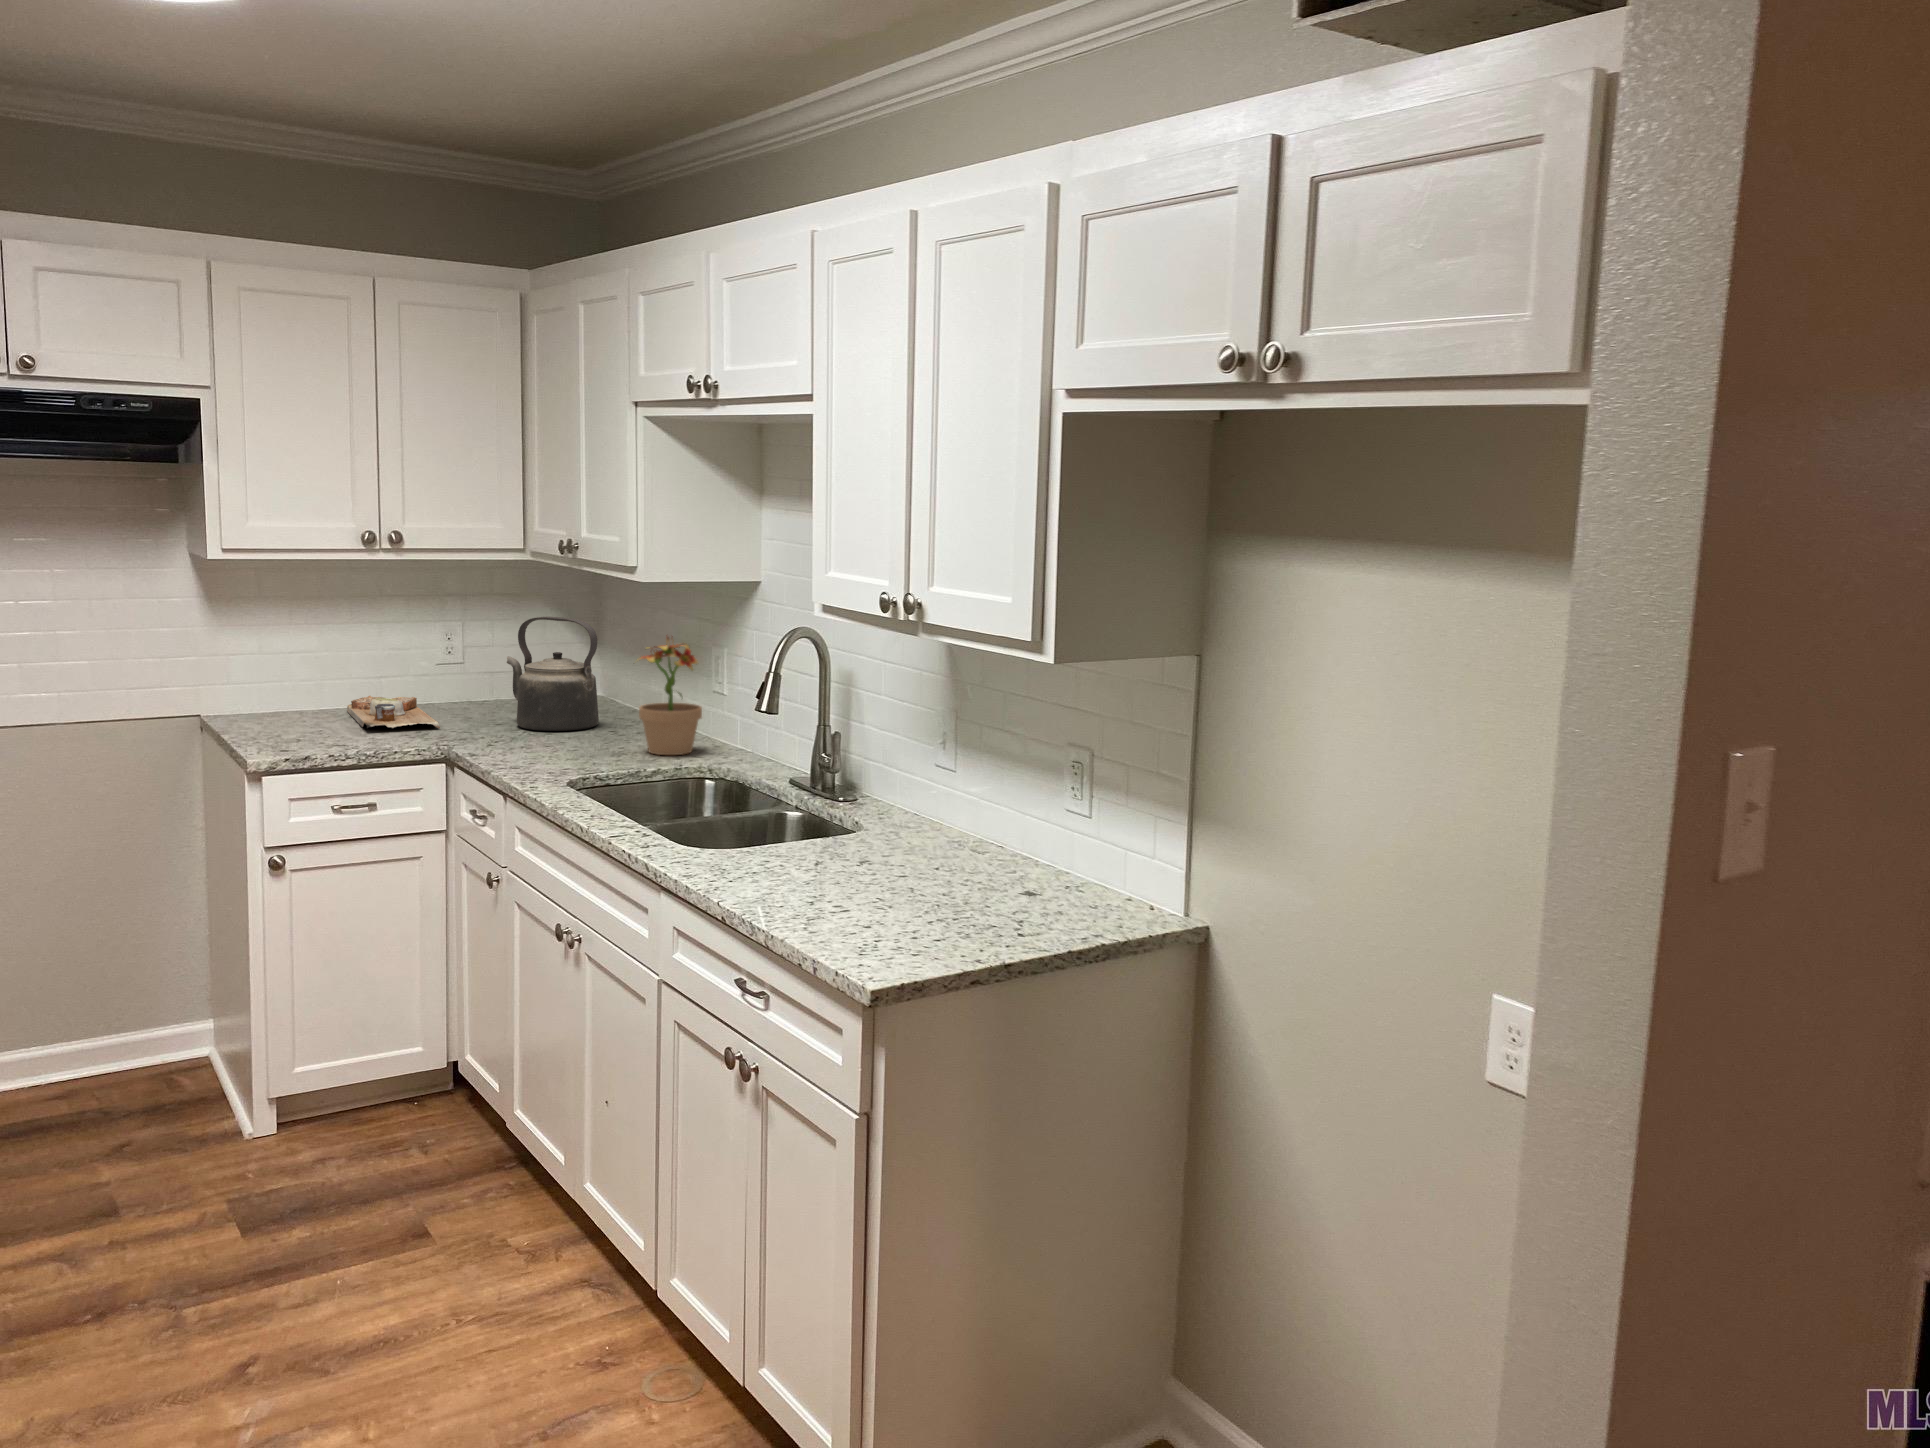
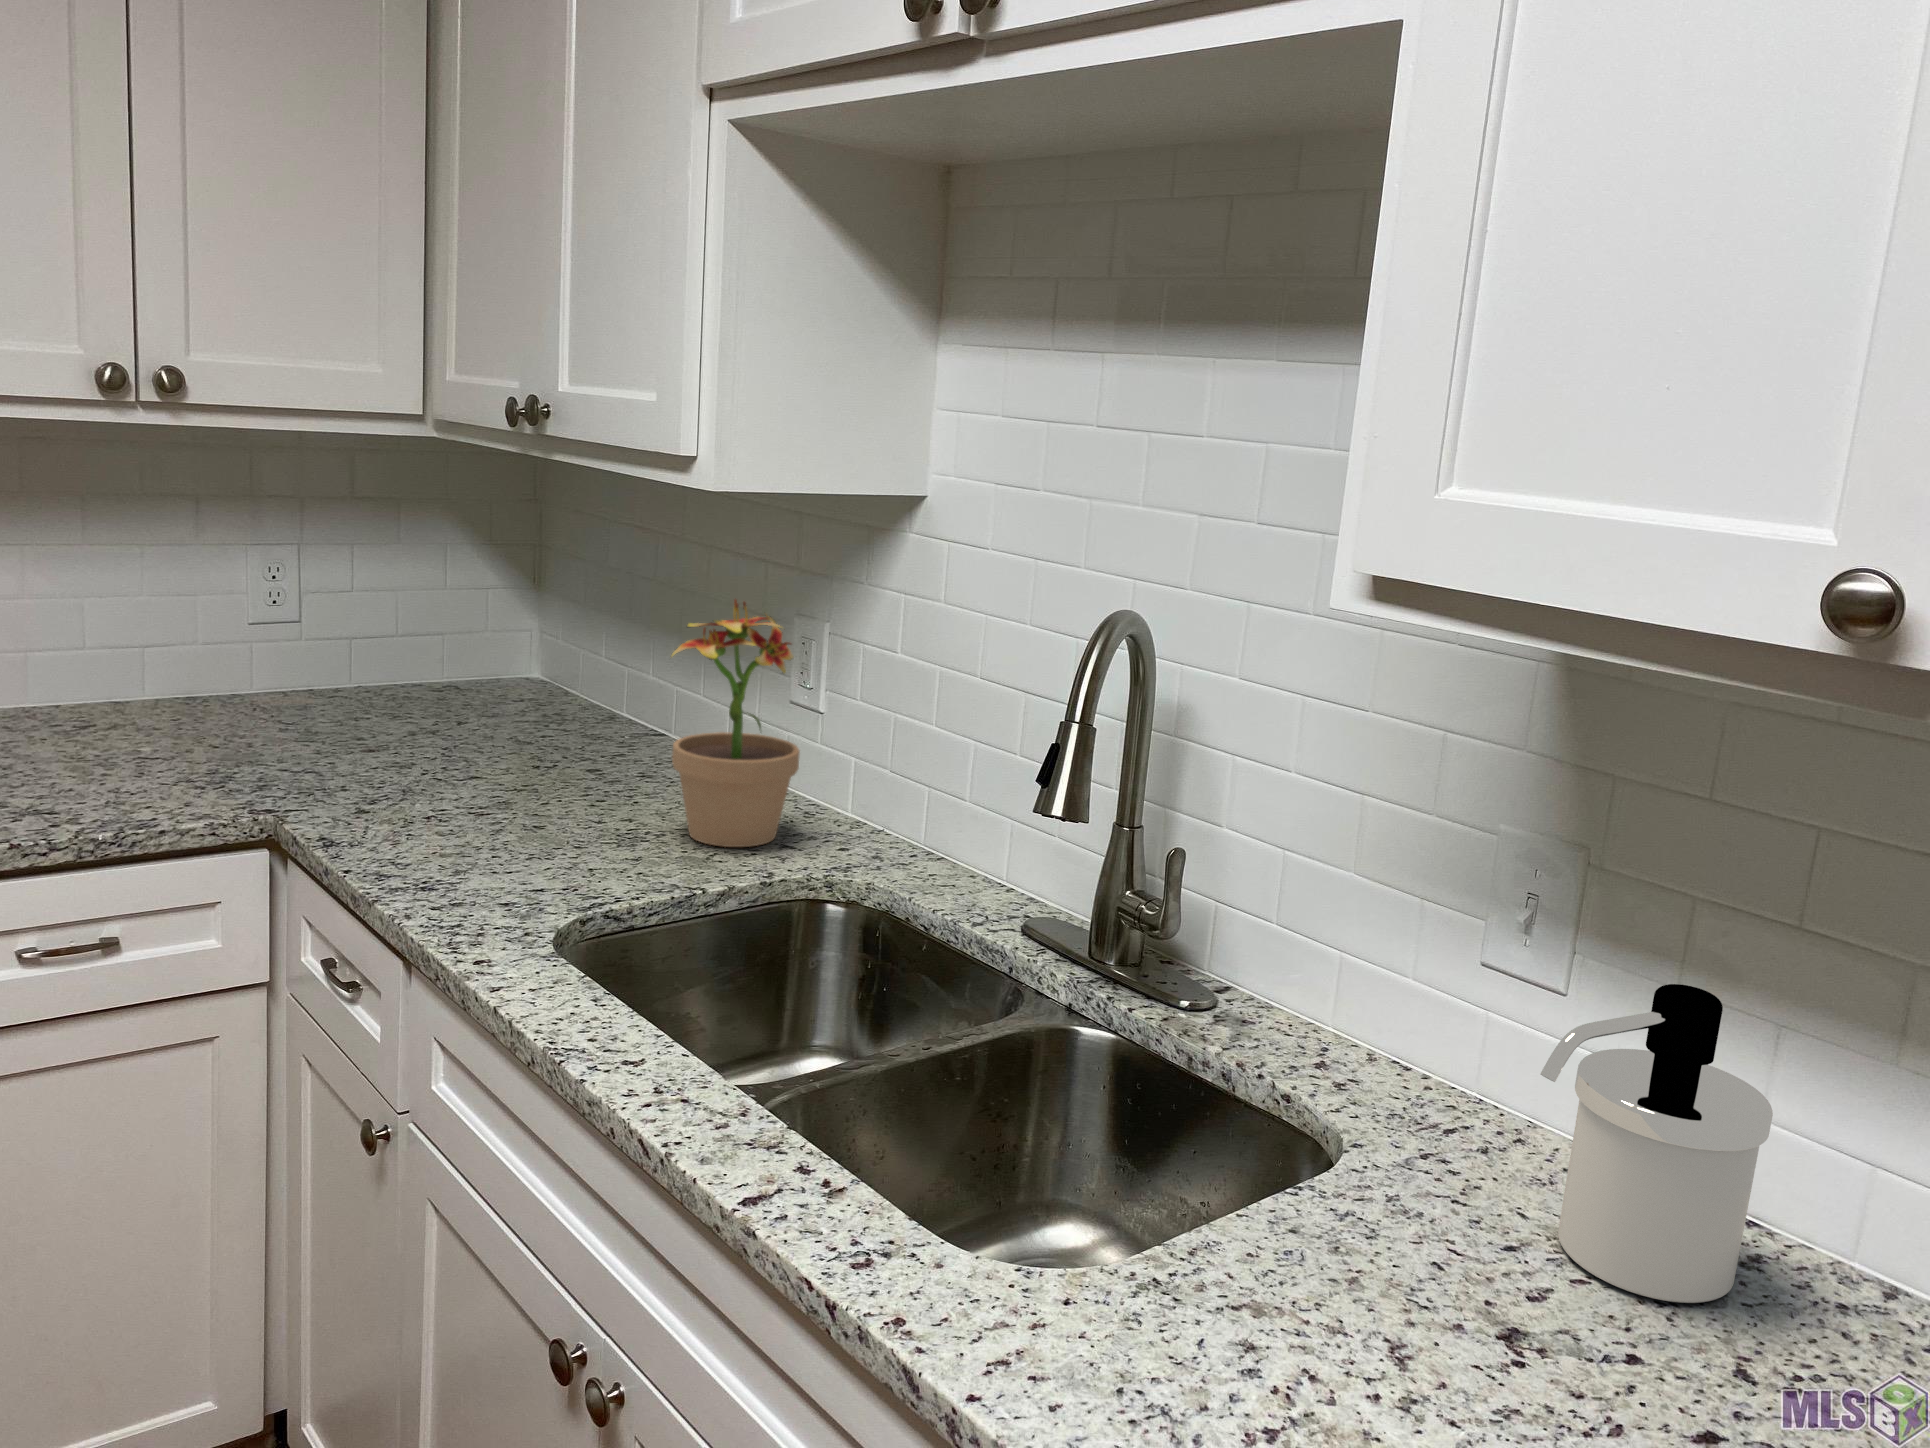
kettle: present [507,616,599,731] -> none [387,548,568,772]
cutting board: present [347,696,440,728] -> none [79,683,257,765]
soap dispenser: none [870,746,965,854] -> present [1541,984,1773,1303]

